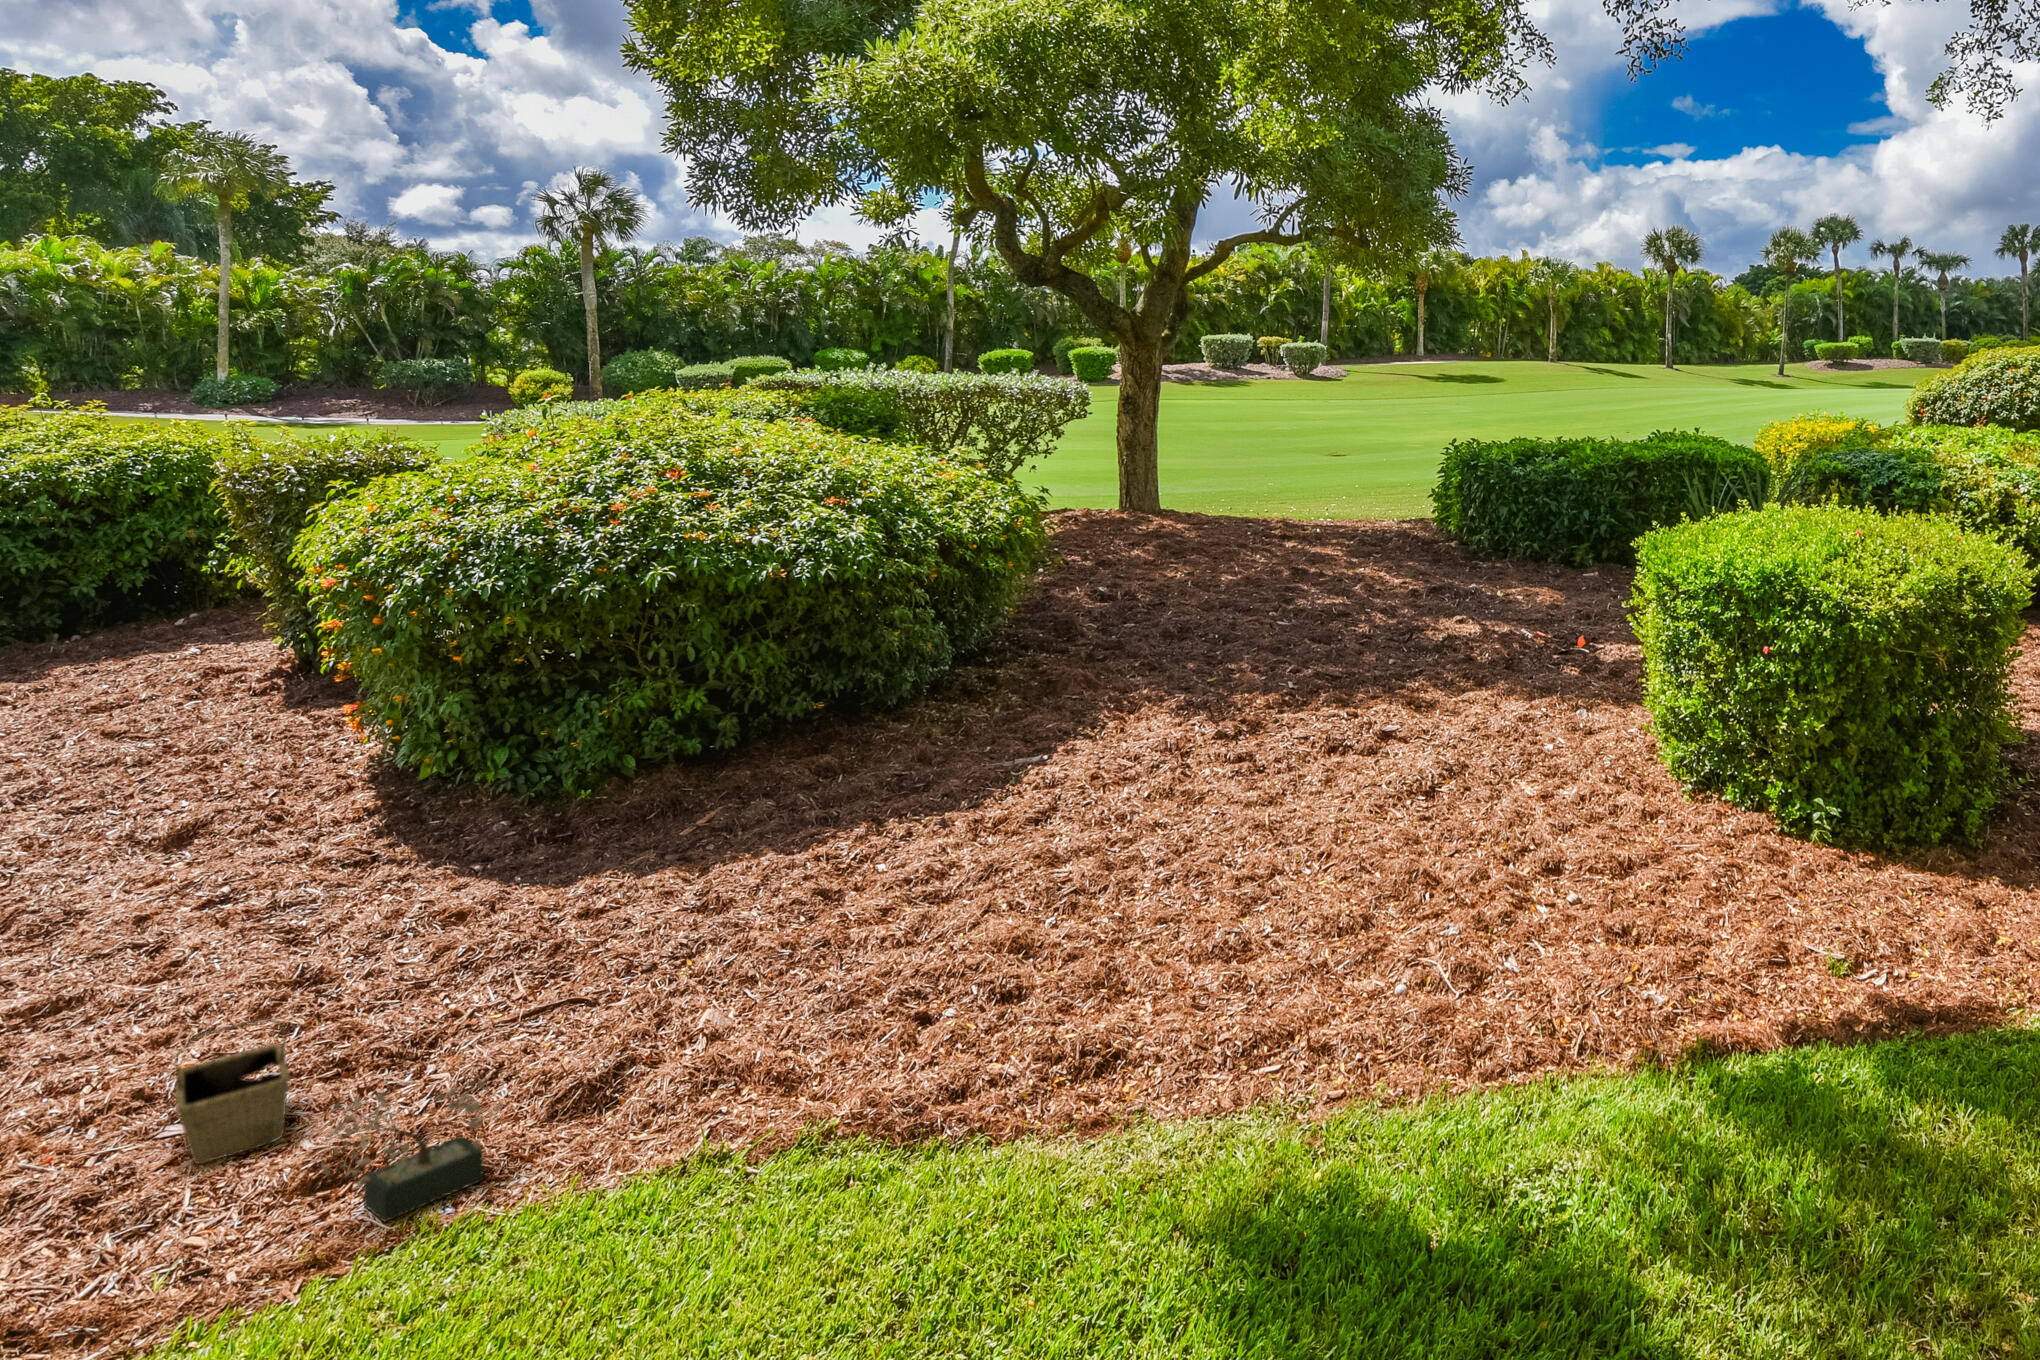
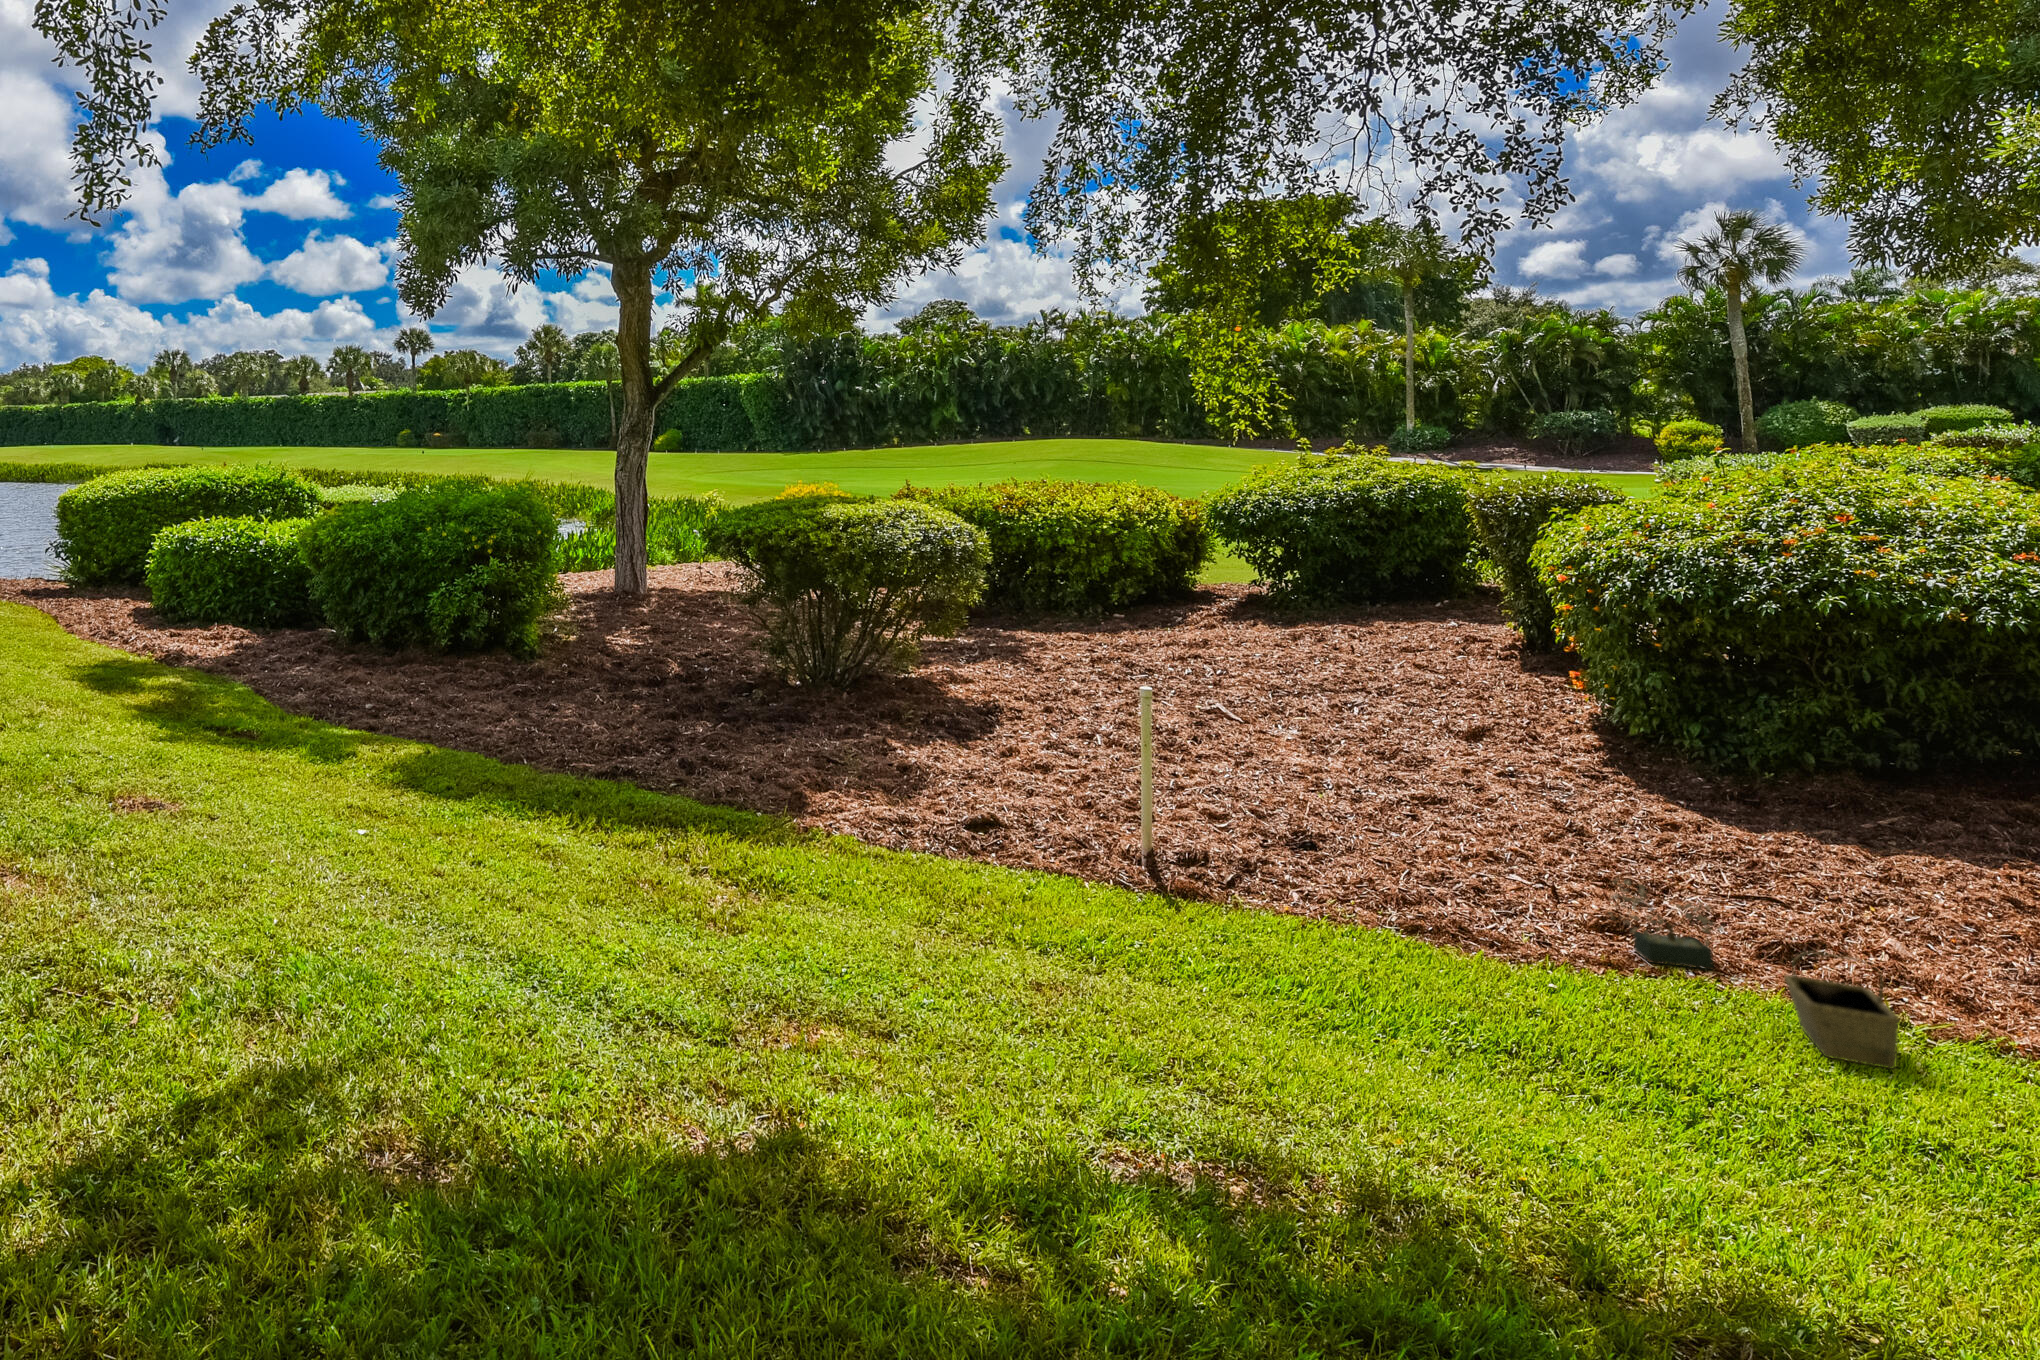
basket: present [175,1018,290,1164] -> present [1785,952,1899,1069]

